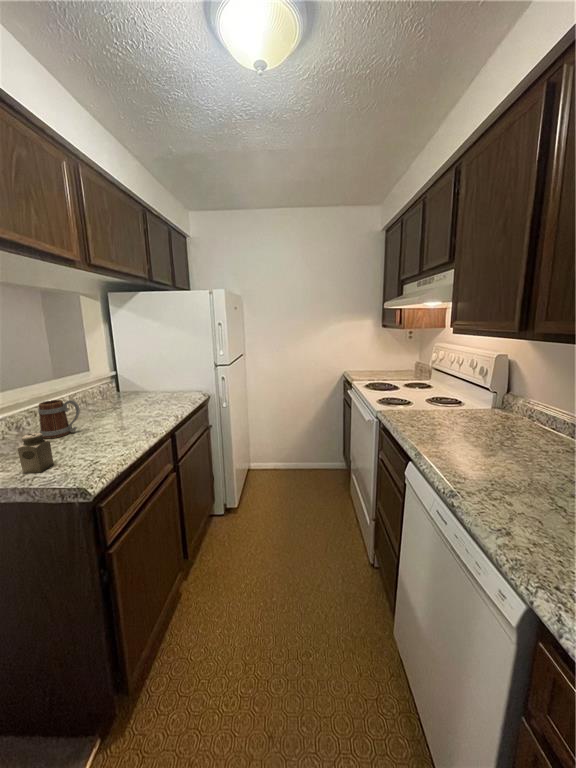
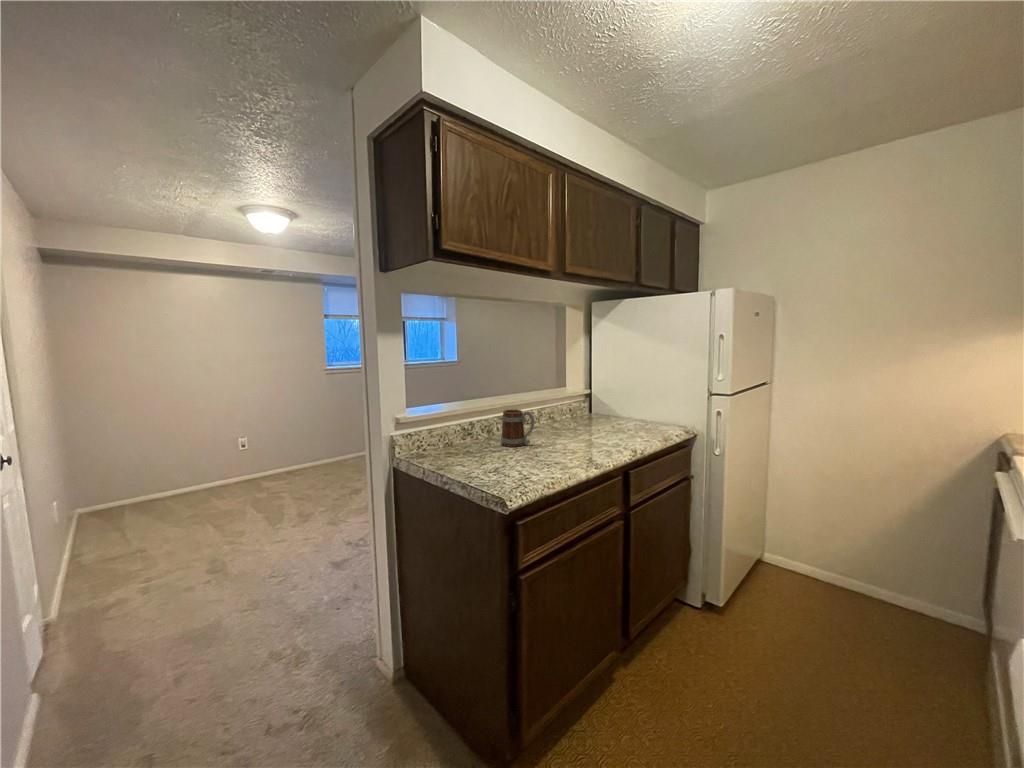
salt shaker: present [18,433,53,473] -> none [470,436,495,474]

